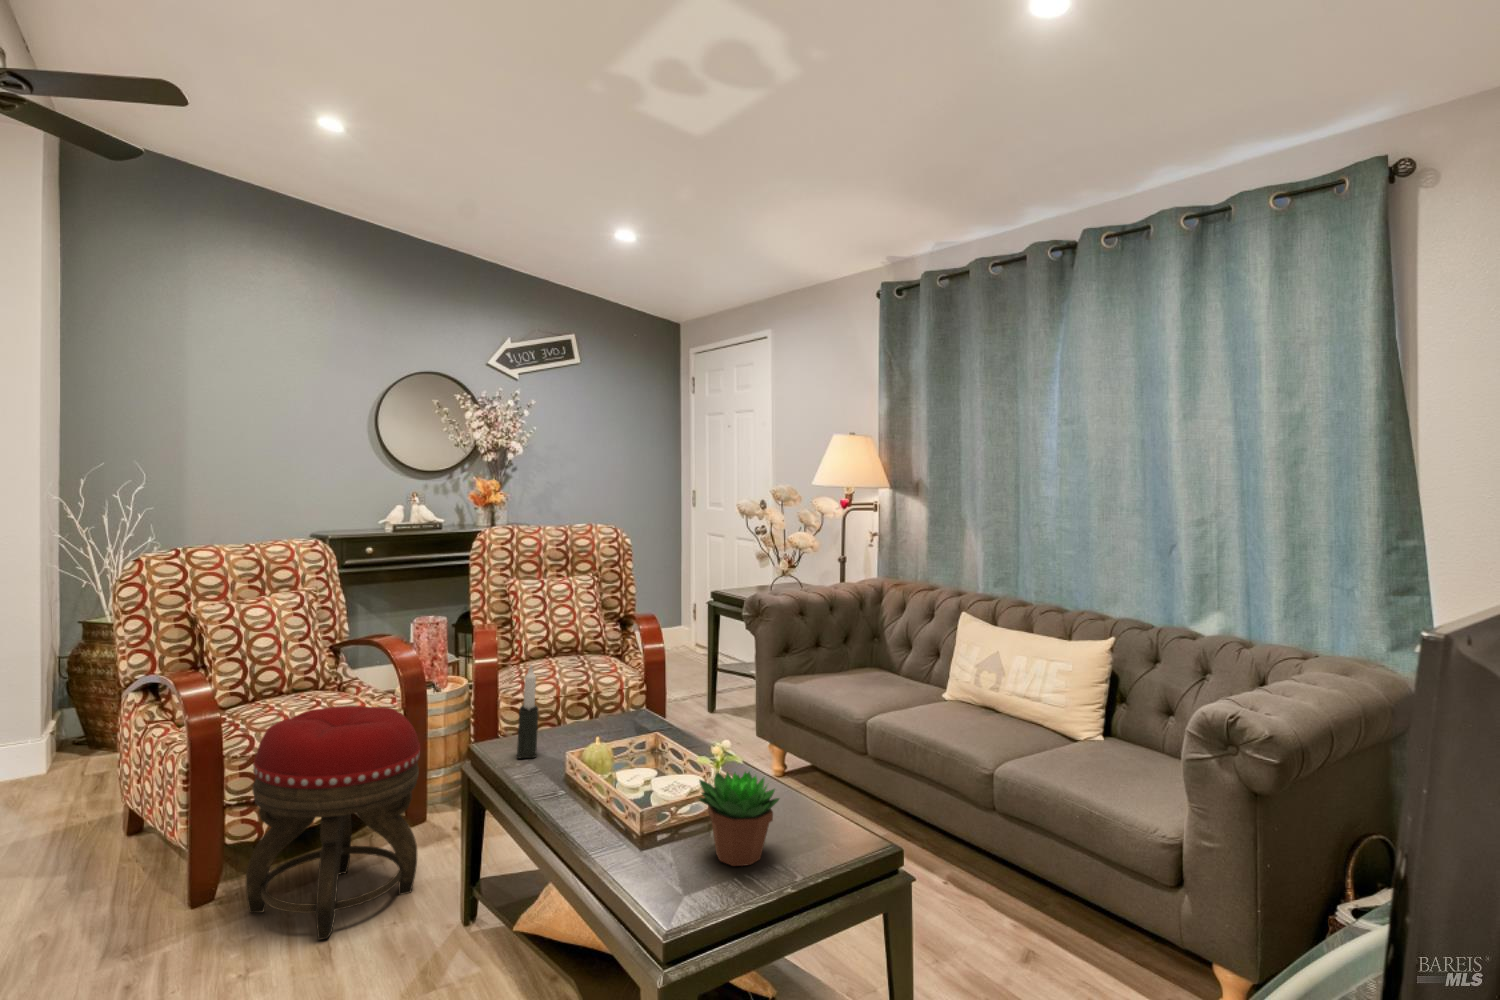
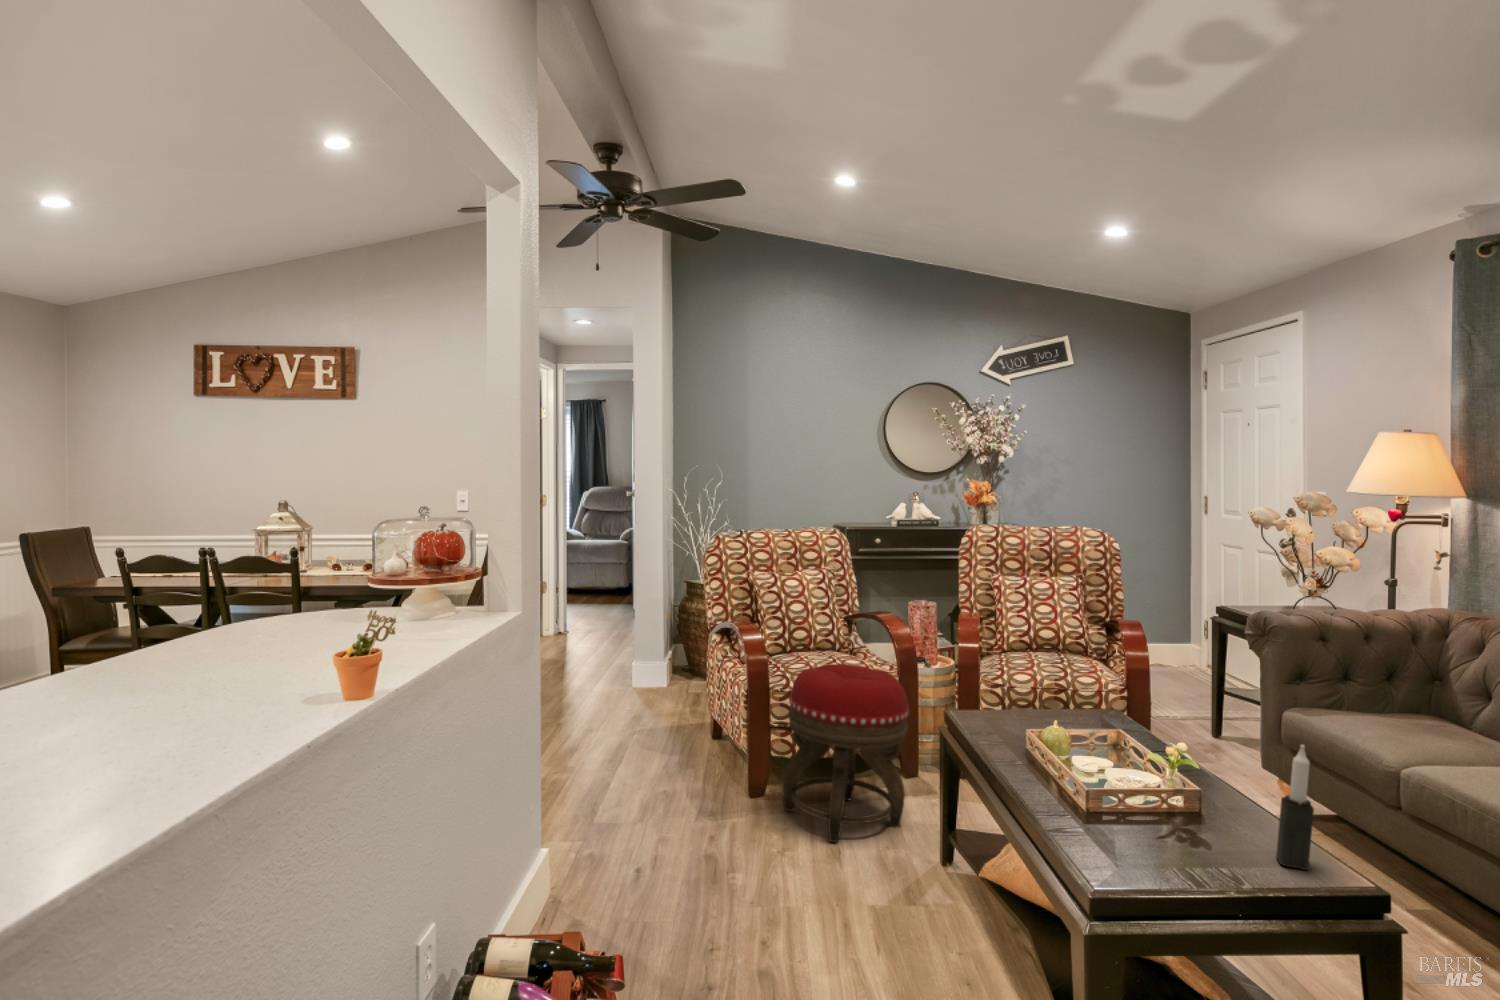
candle: present [517,665,539,758] -> present [1276,745,1314,870]
succulent plant: present [699,772,779,866] -> none [1142,765,1231,858]

